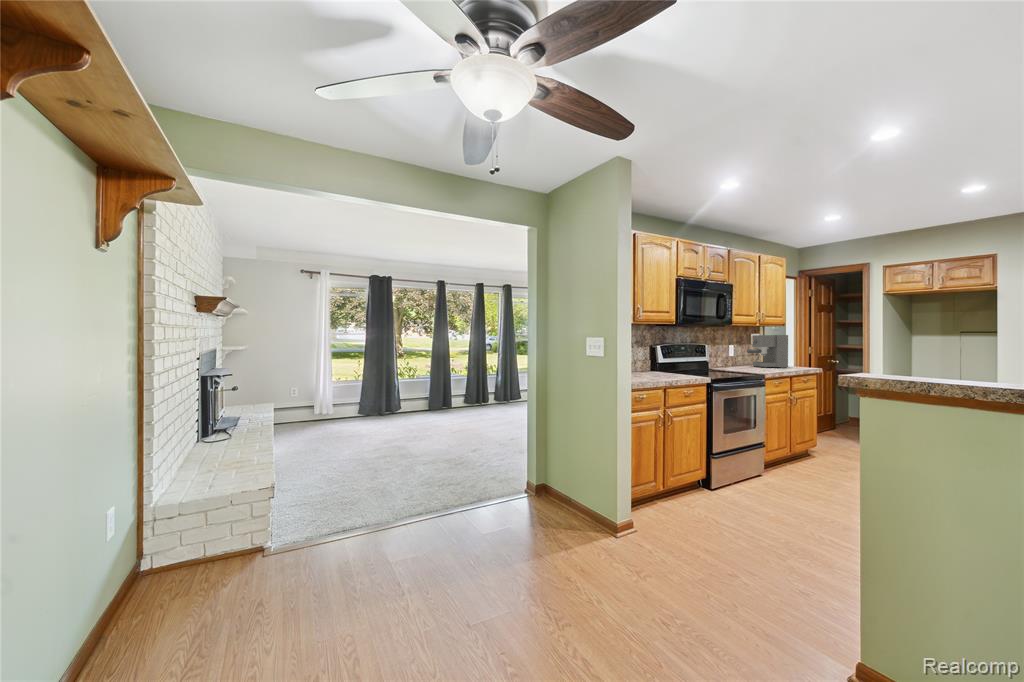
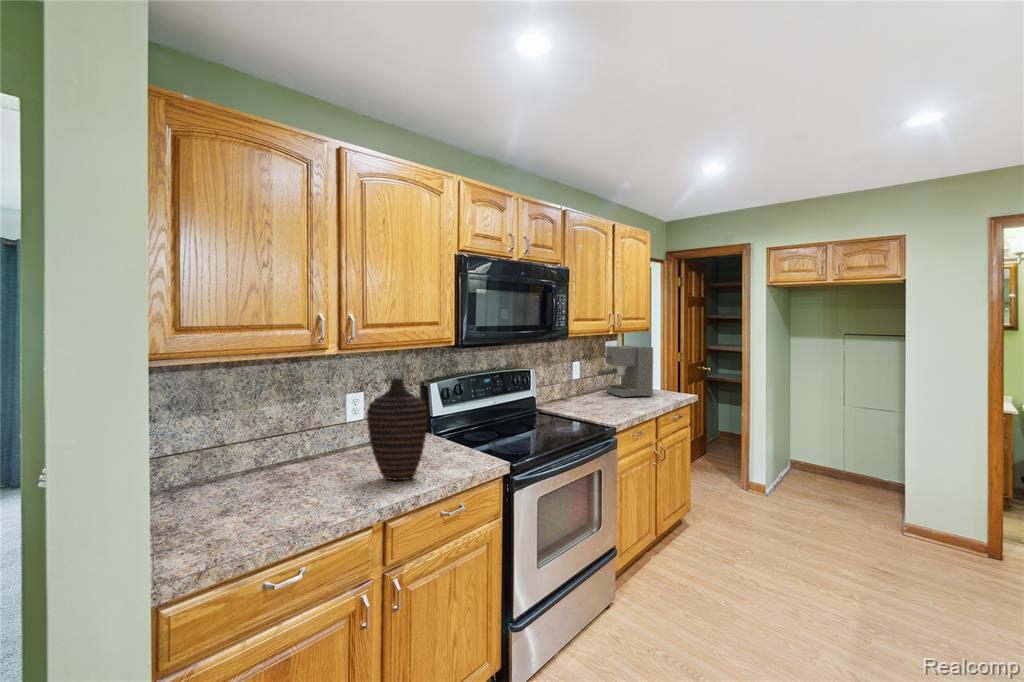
decorative vase: none [648,333,676,378] -> present [367,378,428,480]

